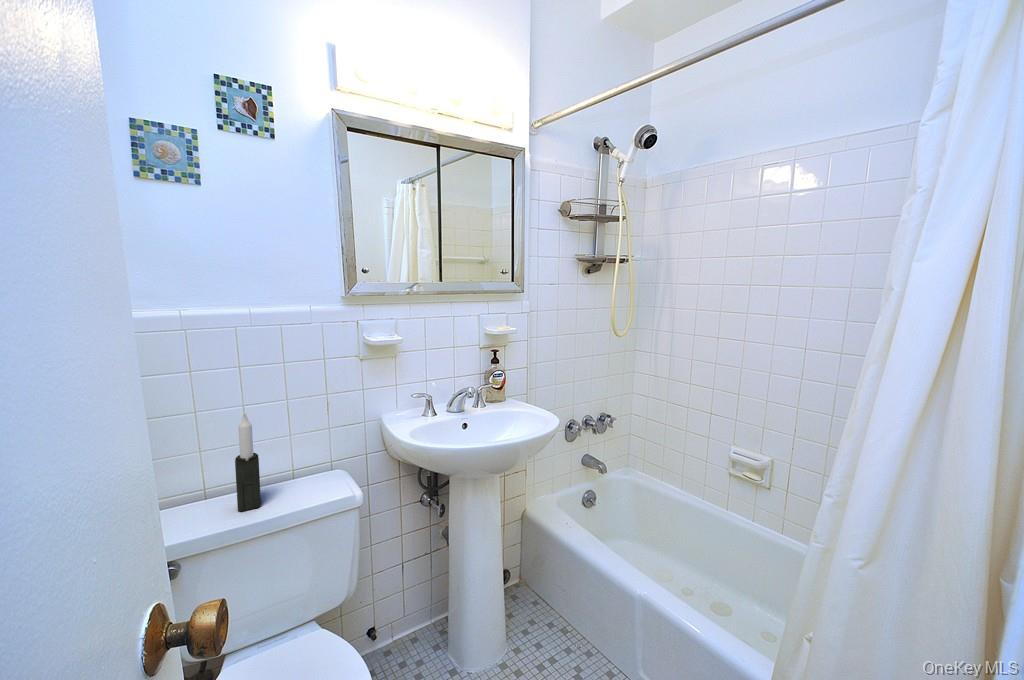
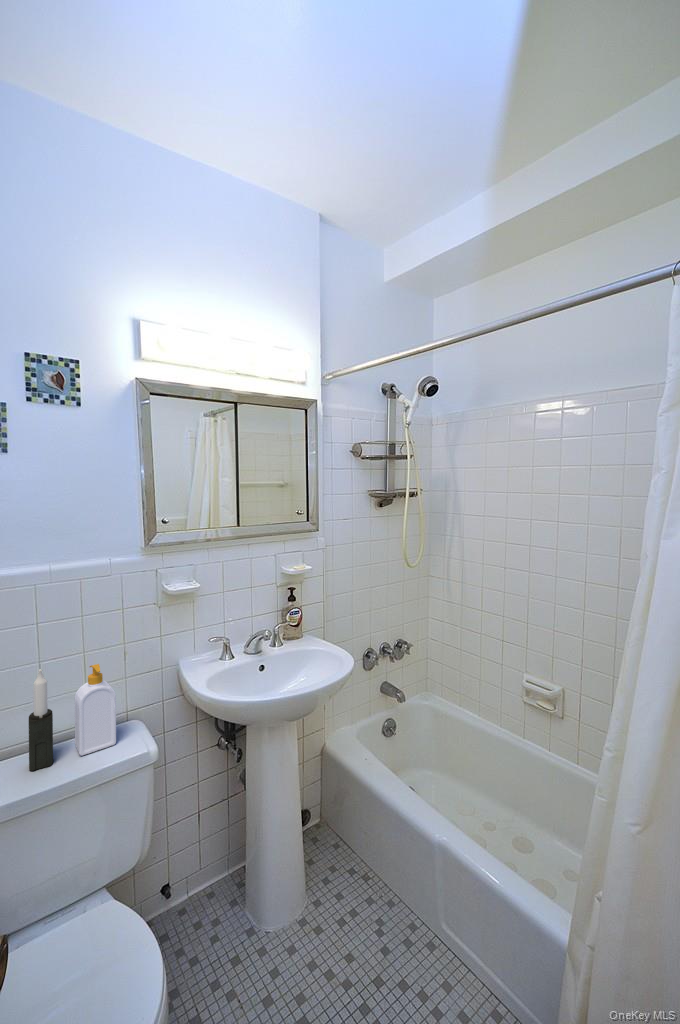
soap bottle: none [280,411,322,500] -> present [75,664,116,756]

